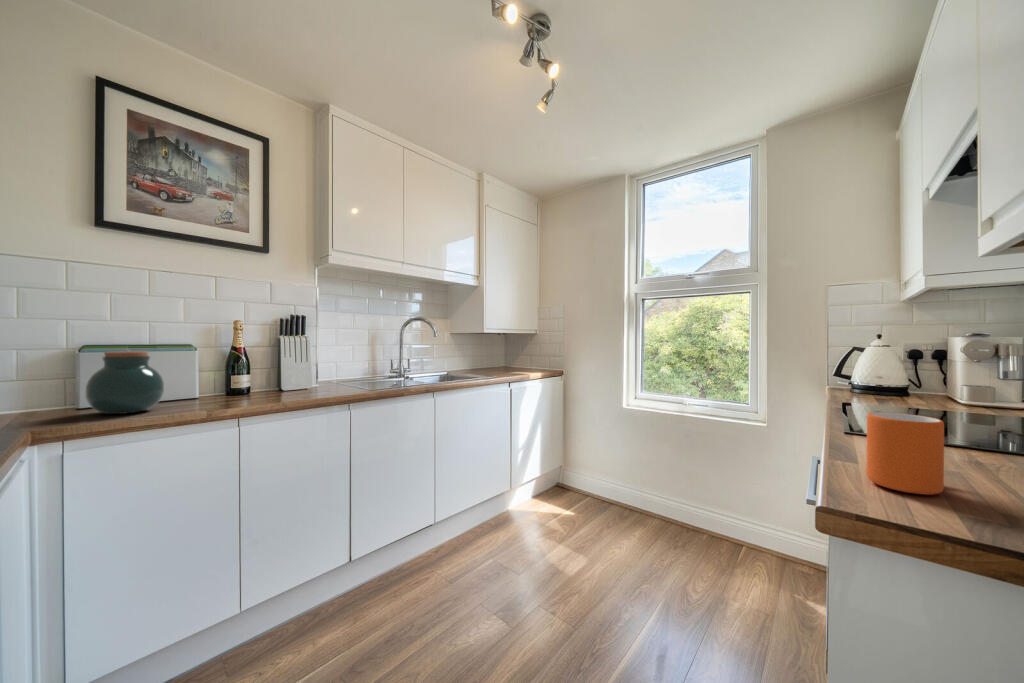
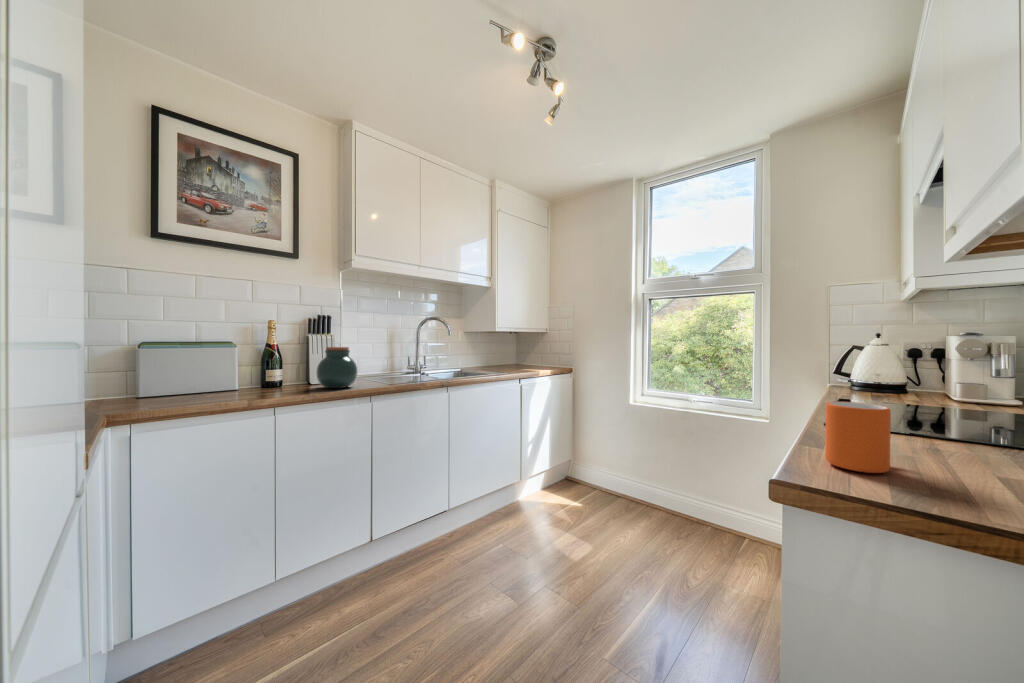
jar: present [85,351,164,414] -> present [316,347,357,388]

